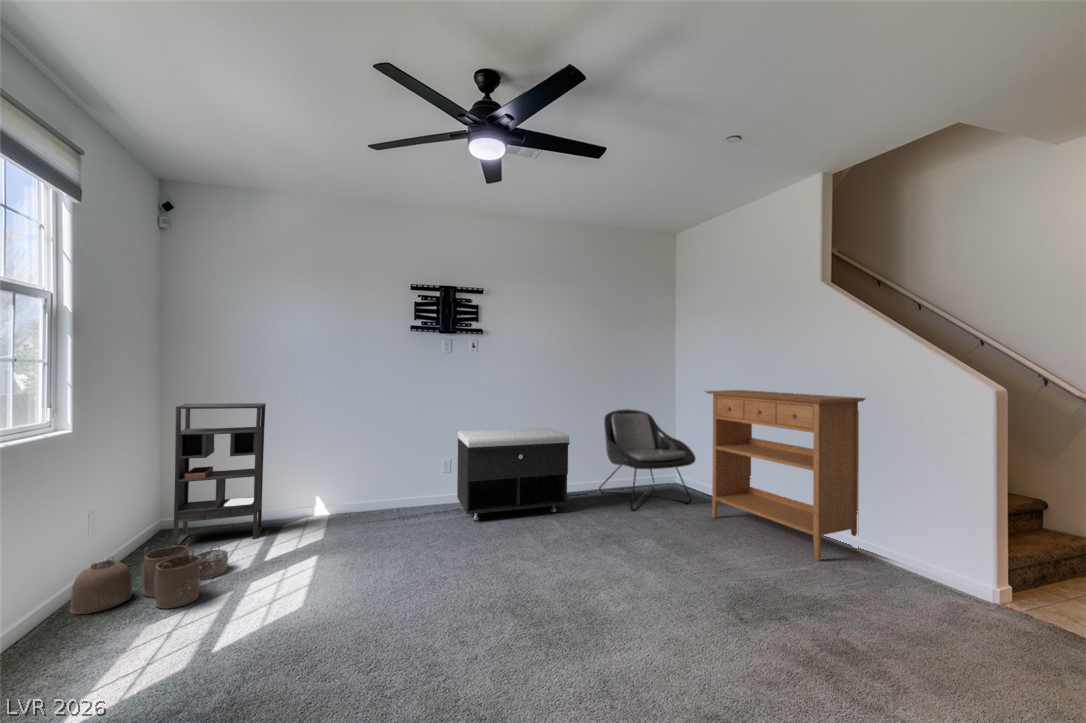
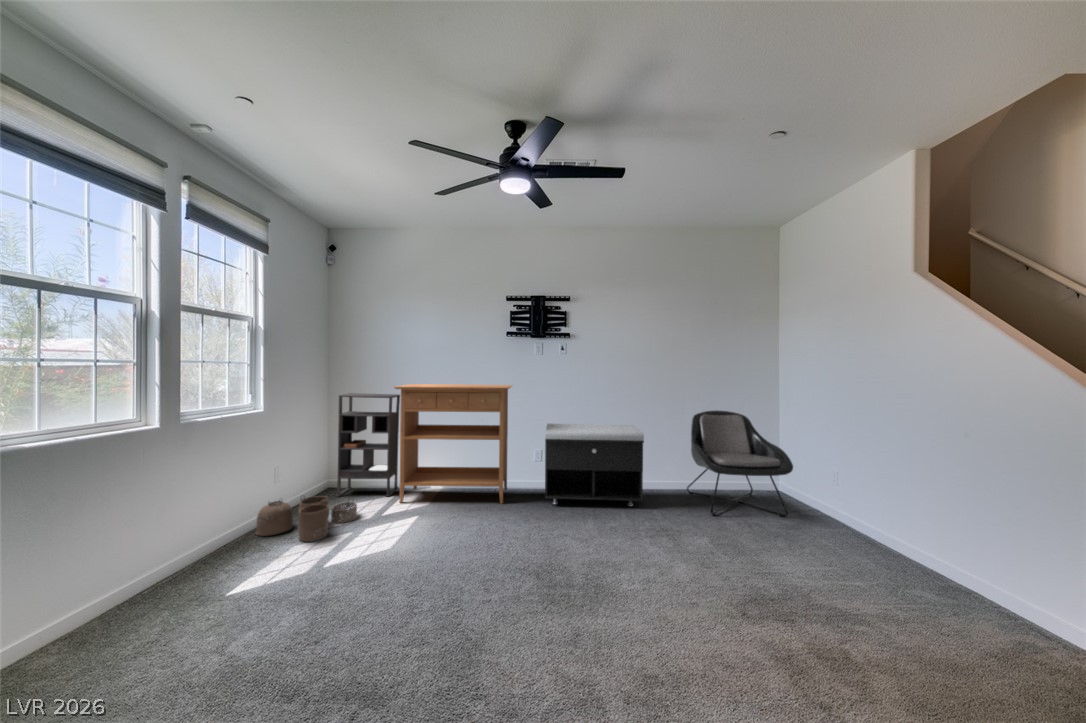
console table: present [705,390,866,561] -> present [394,384,512,504]

